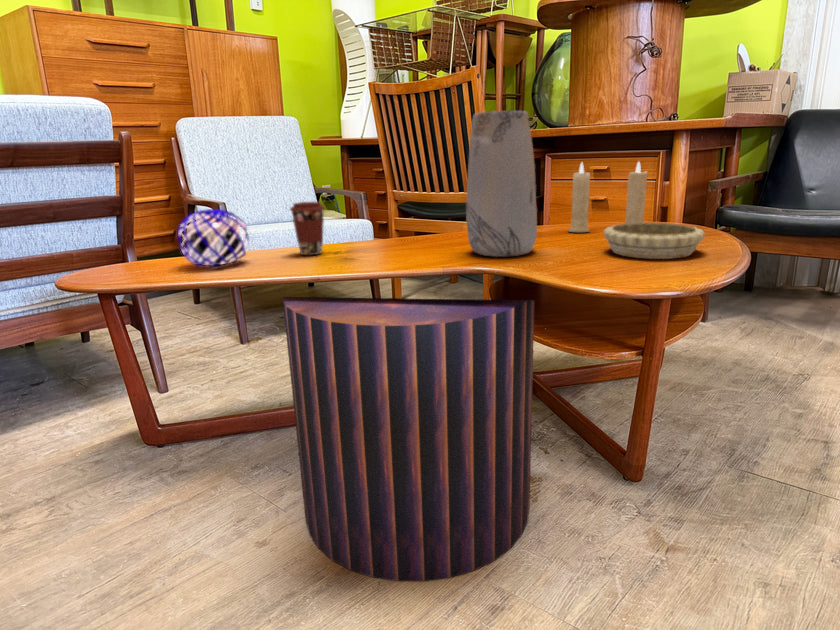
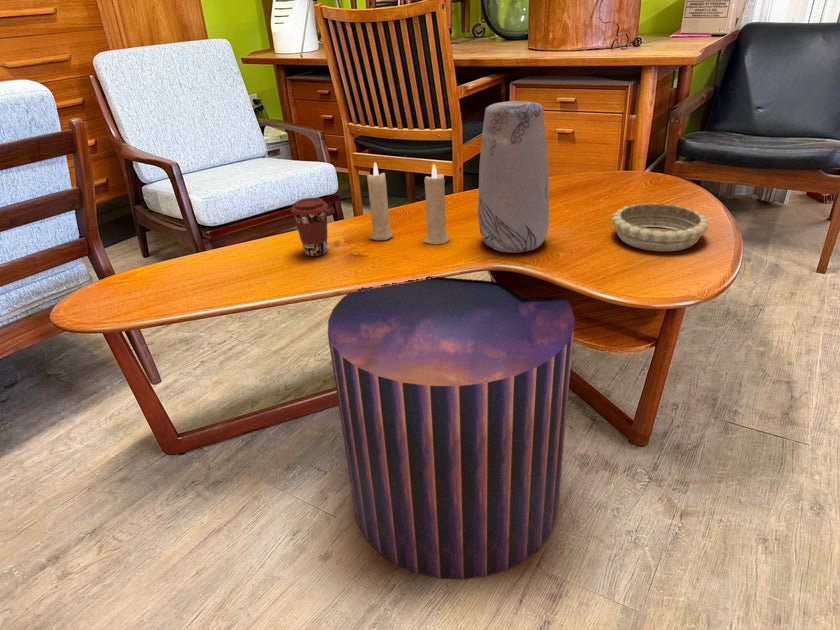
candle: present [568,162,647,232] -> present [367,163,448,245]
decorative orb: present [177,209,249,266] -> none [181,222,256,286]

